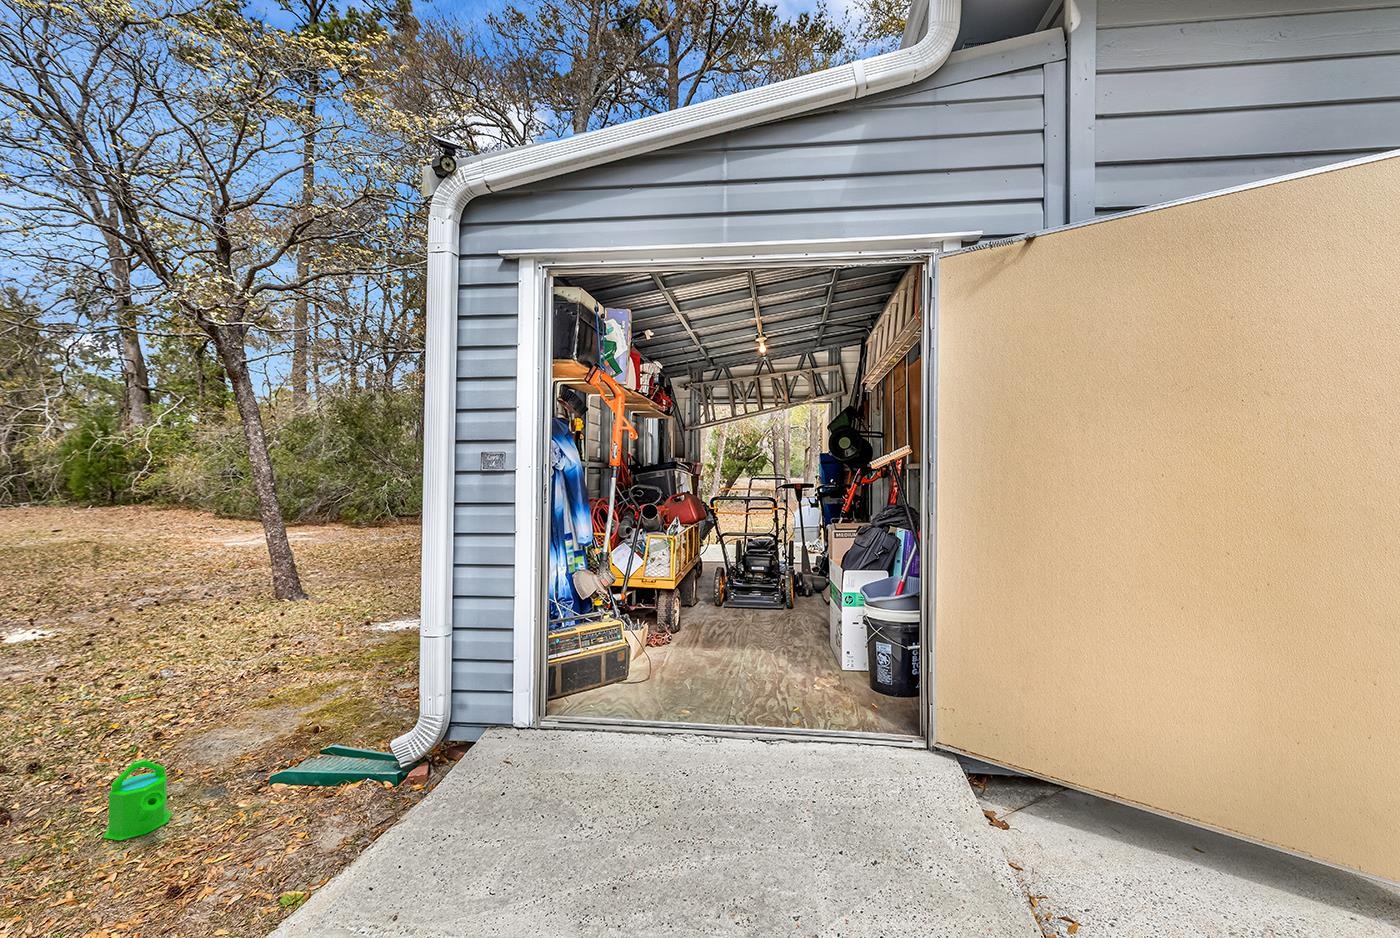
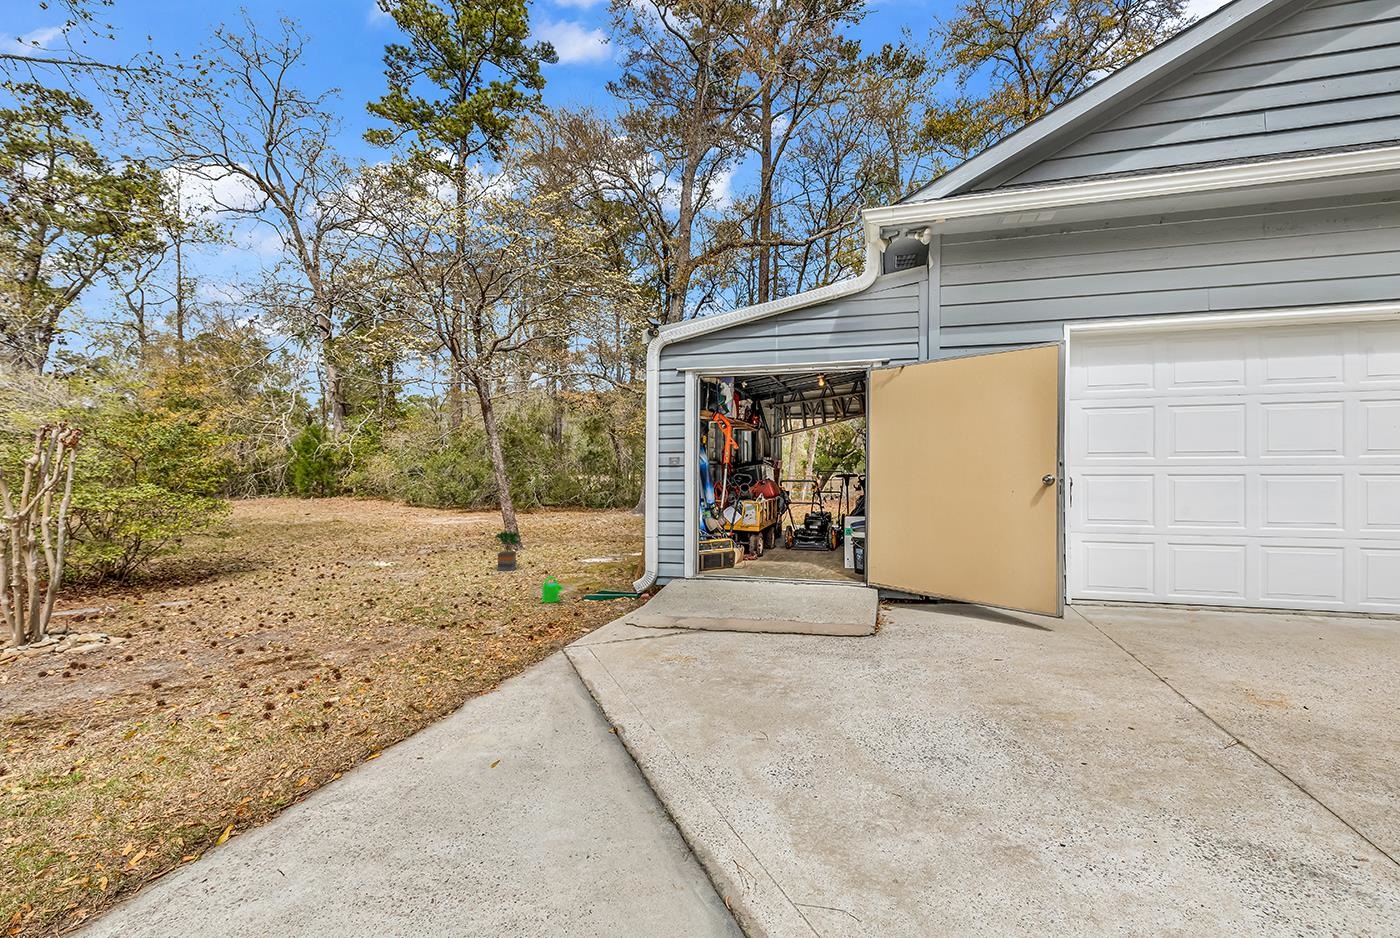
potted tree: none [122,603,191,691] -> present [496,531,520,571]

